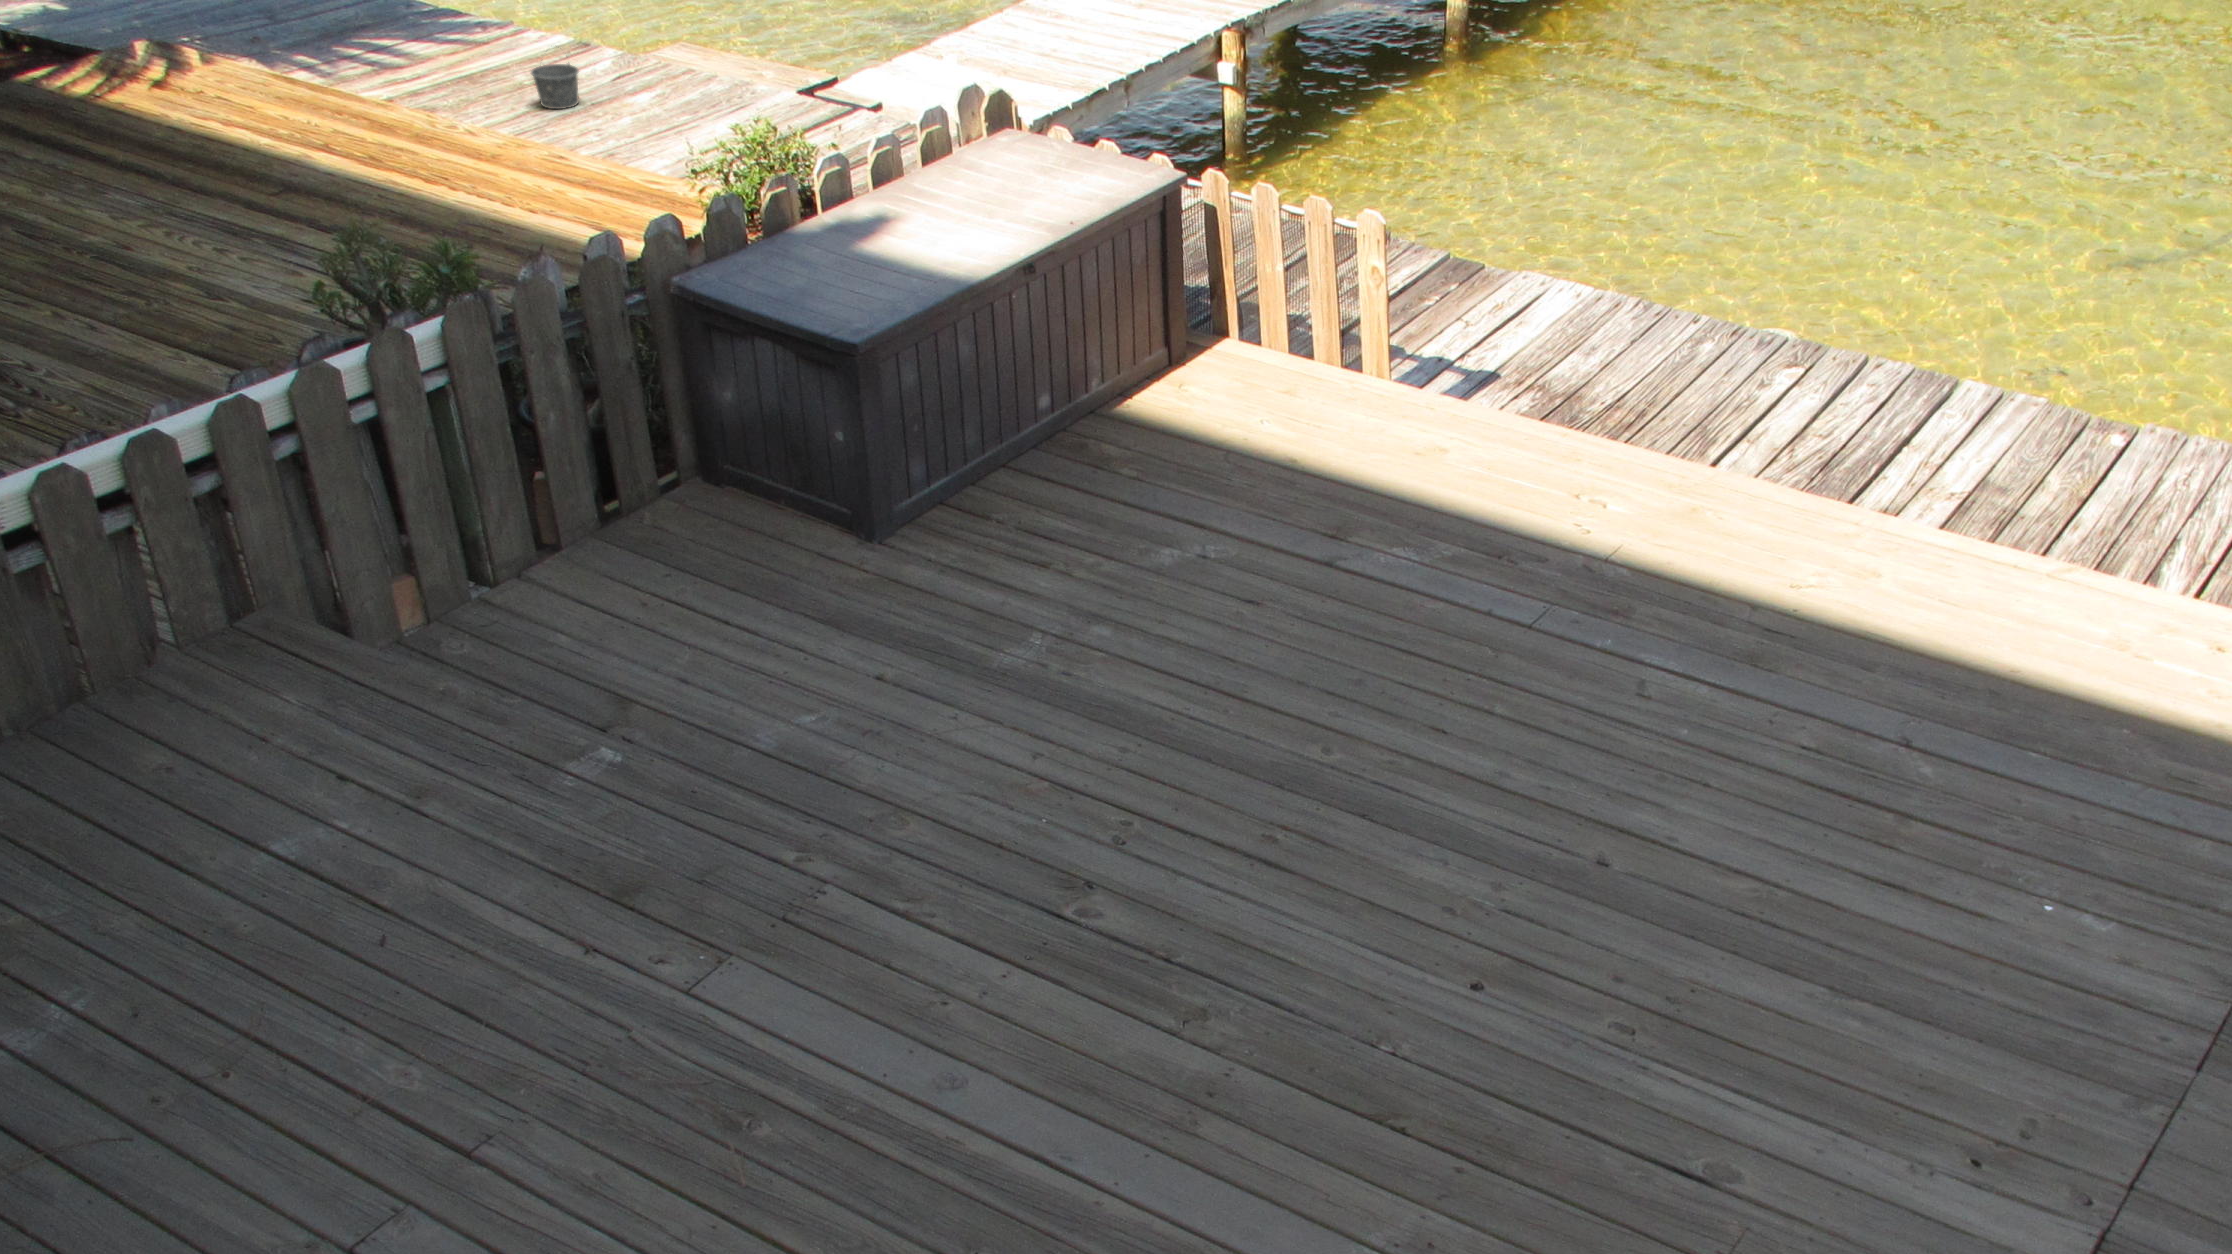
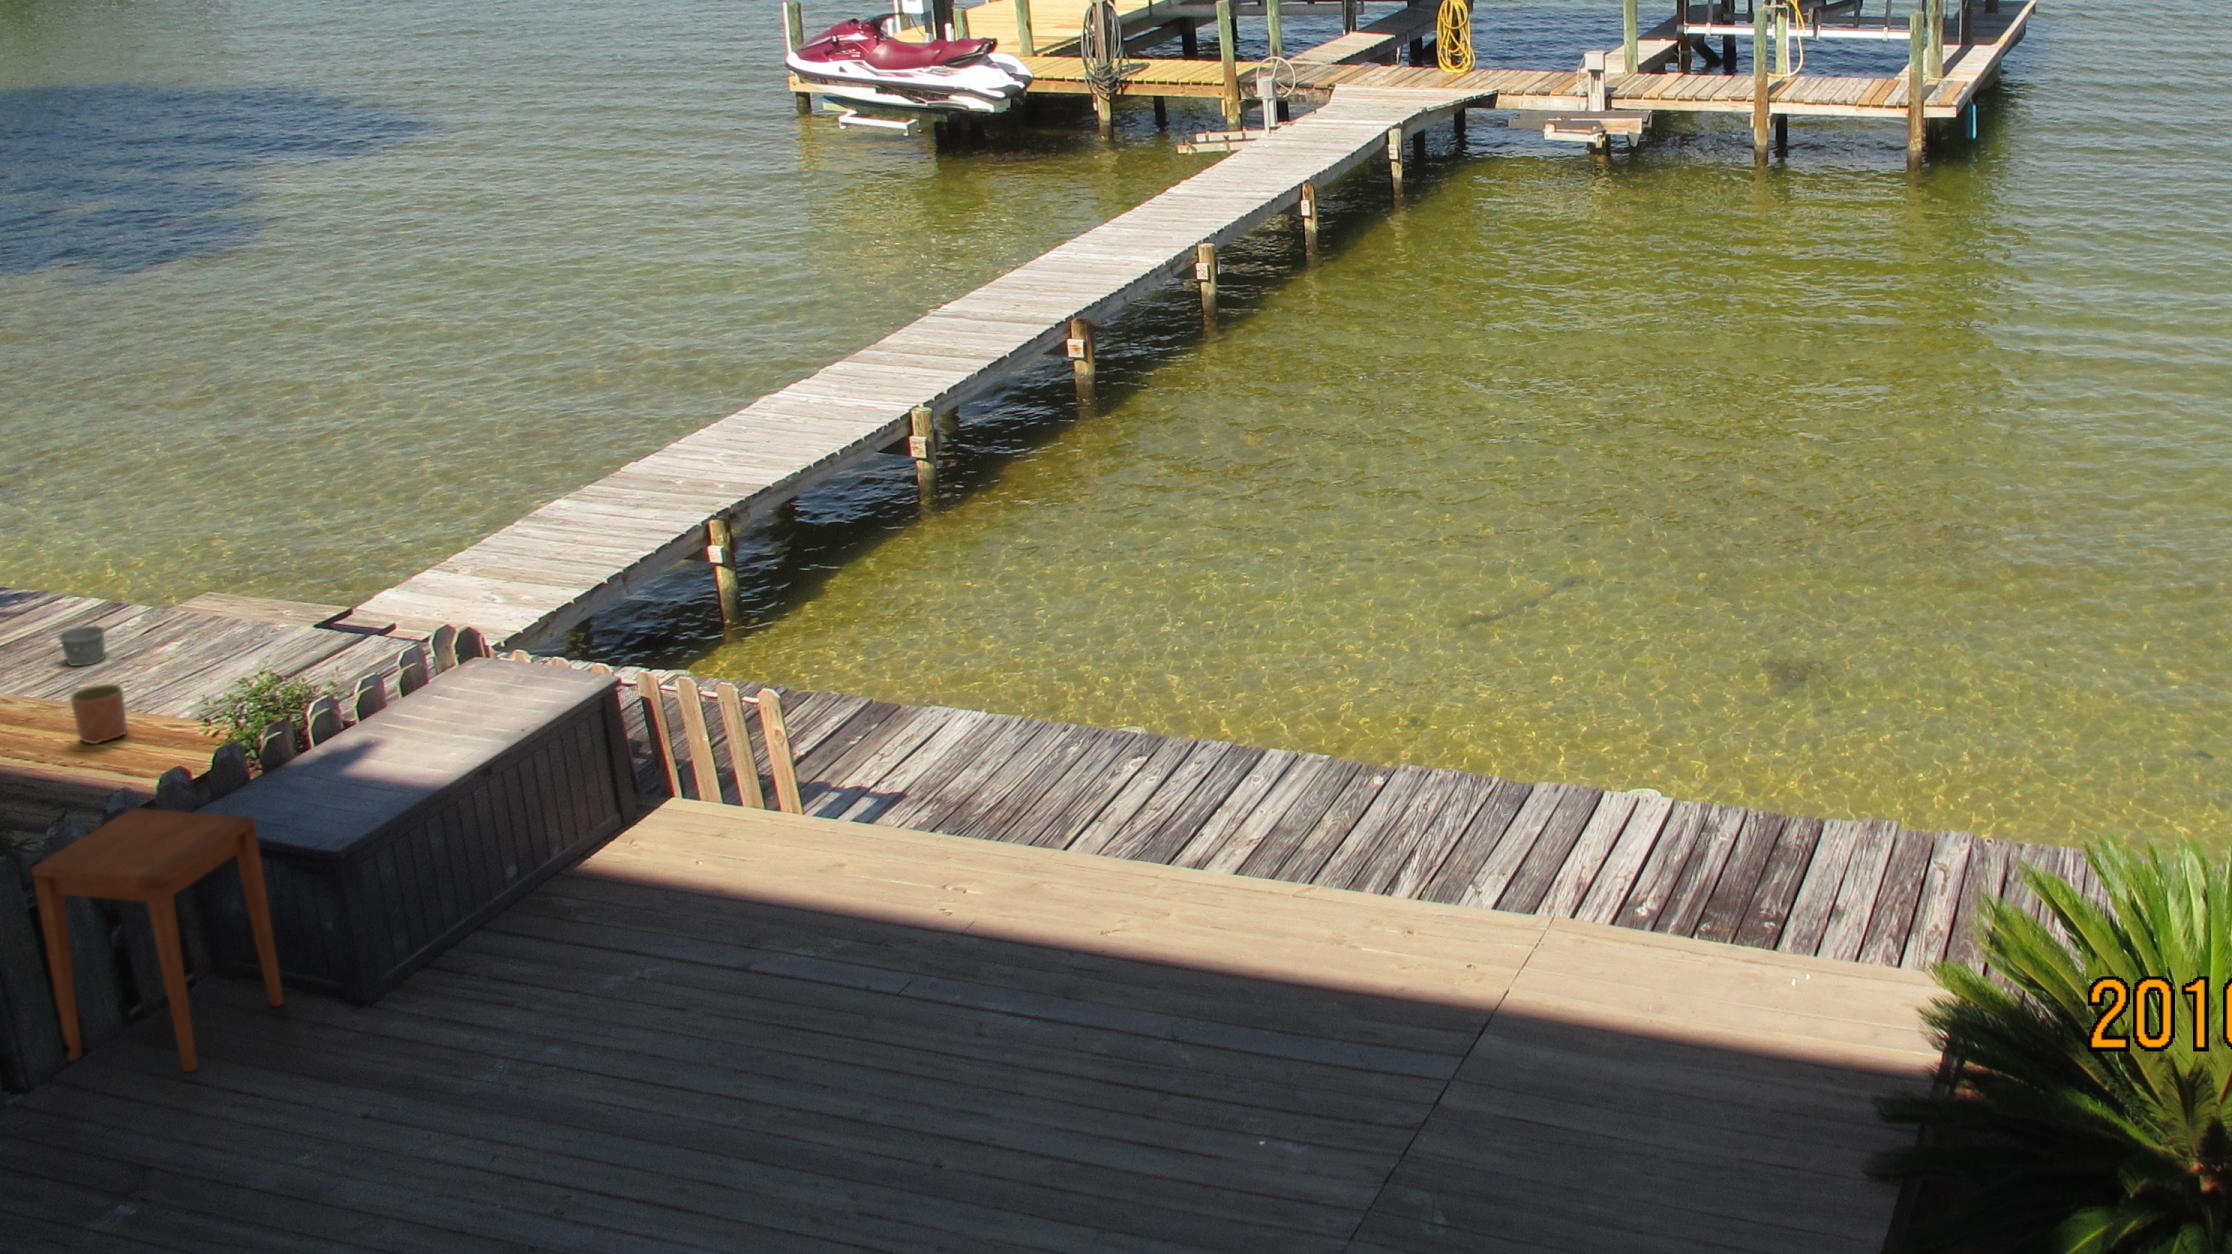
planter: none [541,123,602,193] -> present [70,684,127,744]
side table: none [486,259,785,613] -> present [31,808,283,1072]

